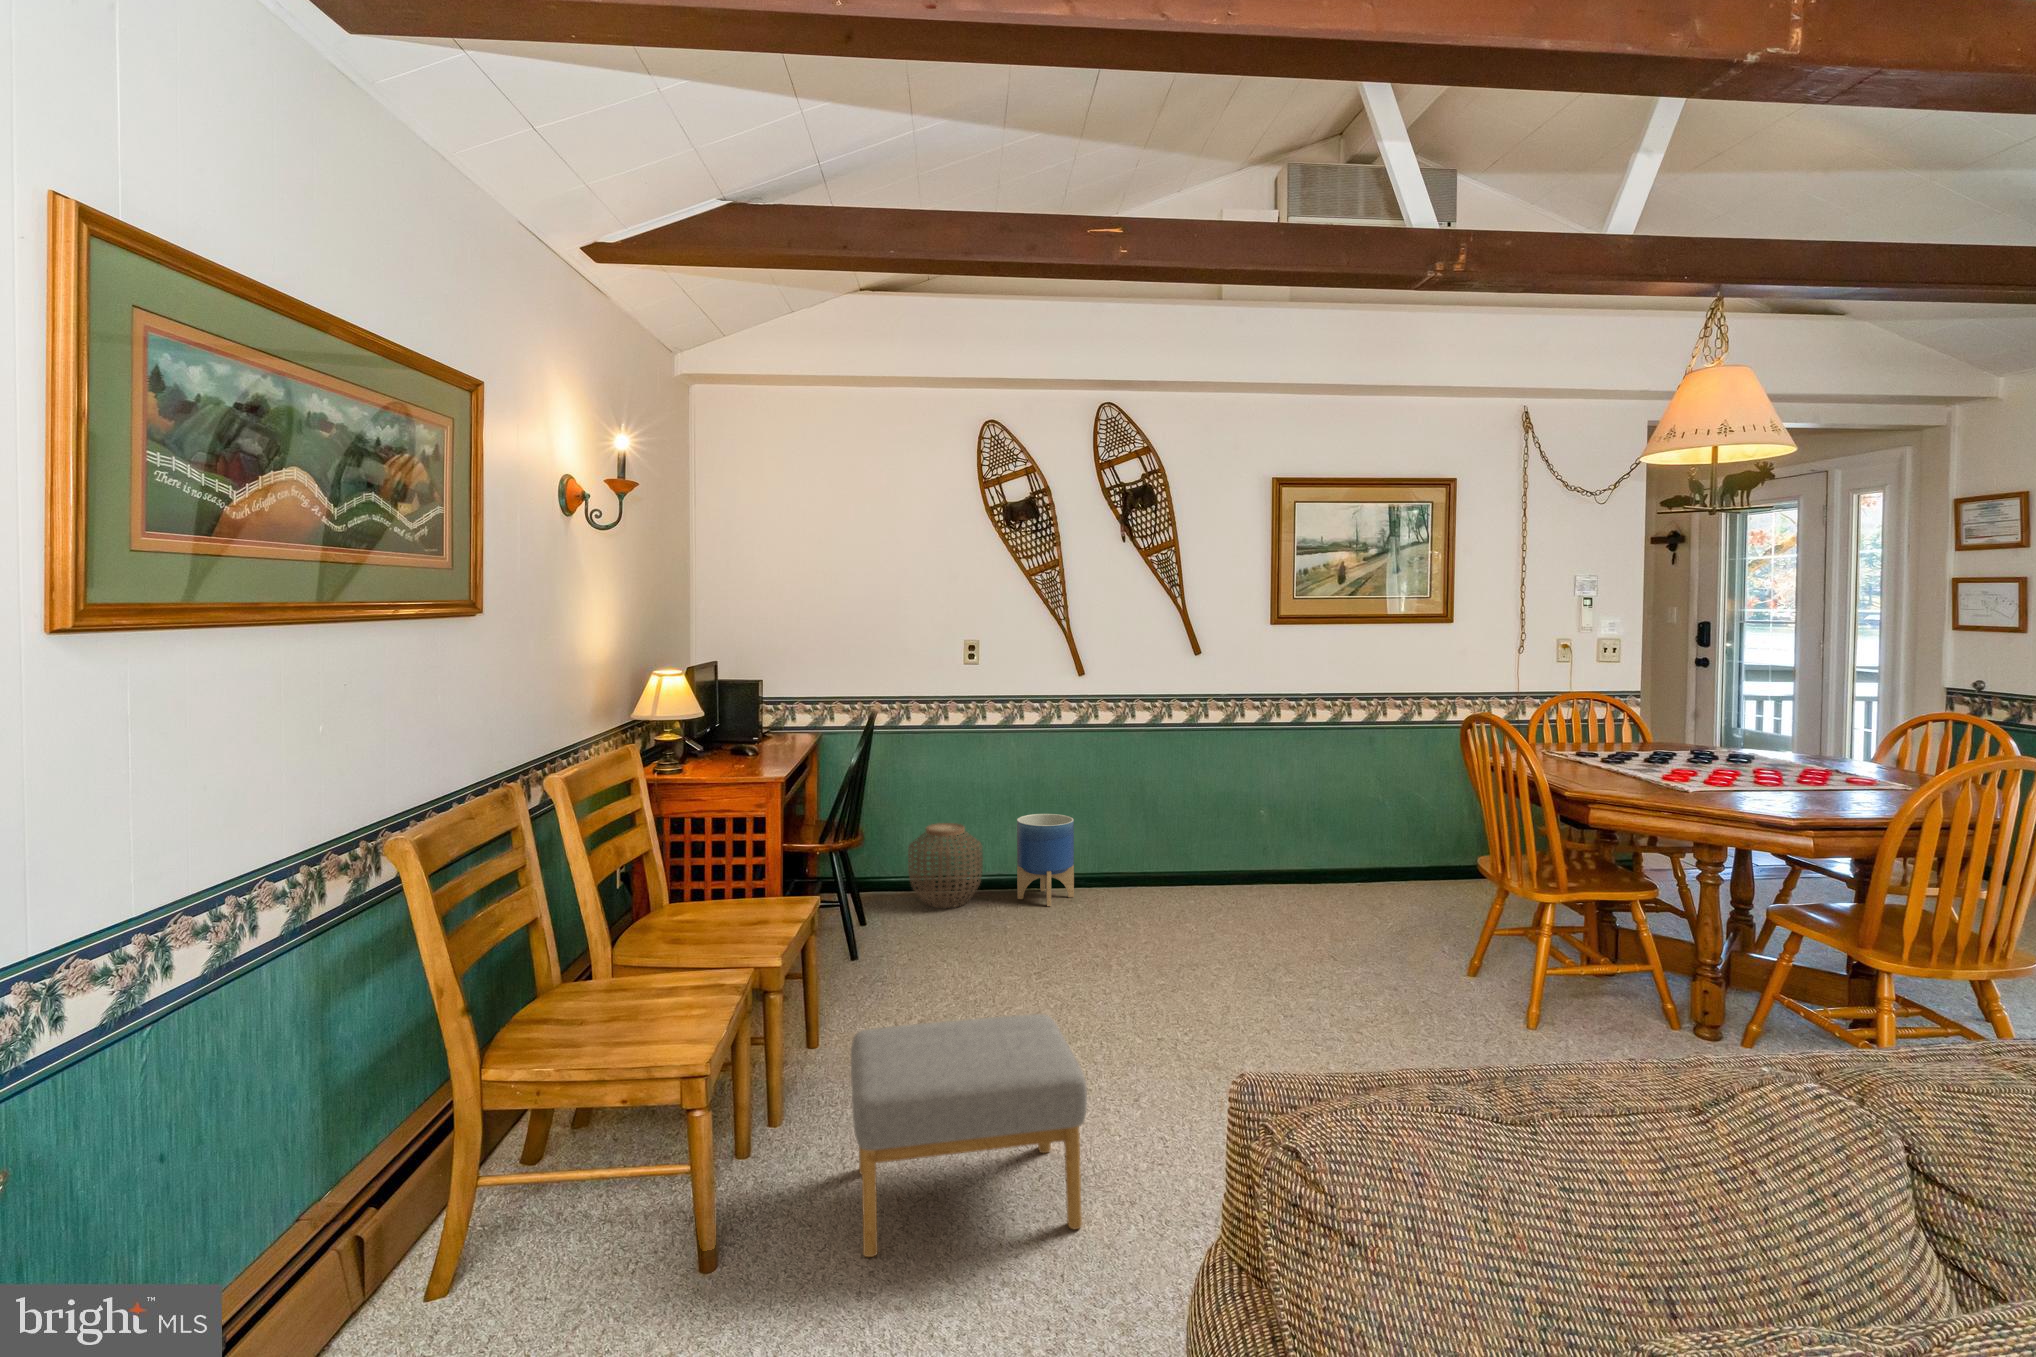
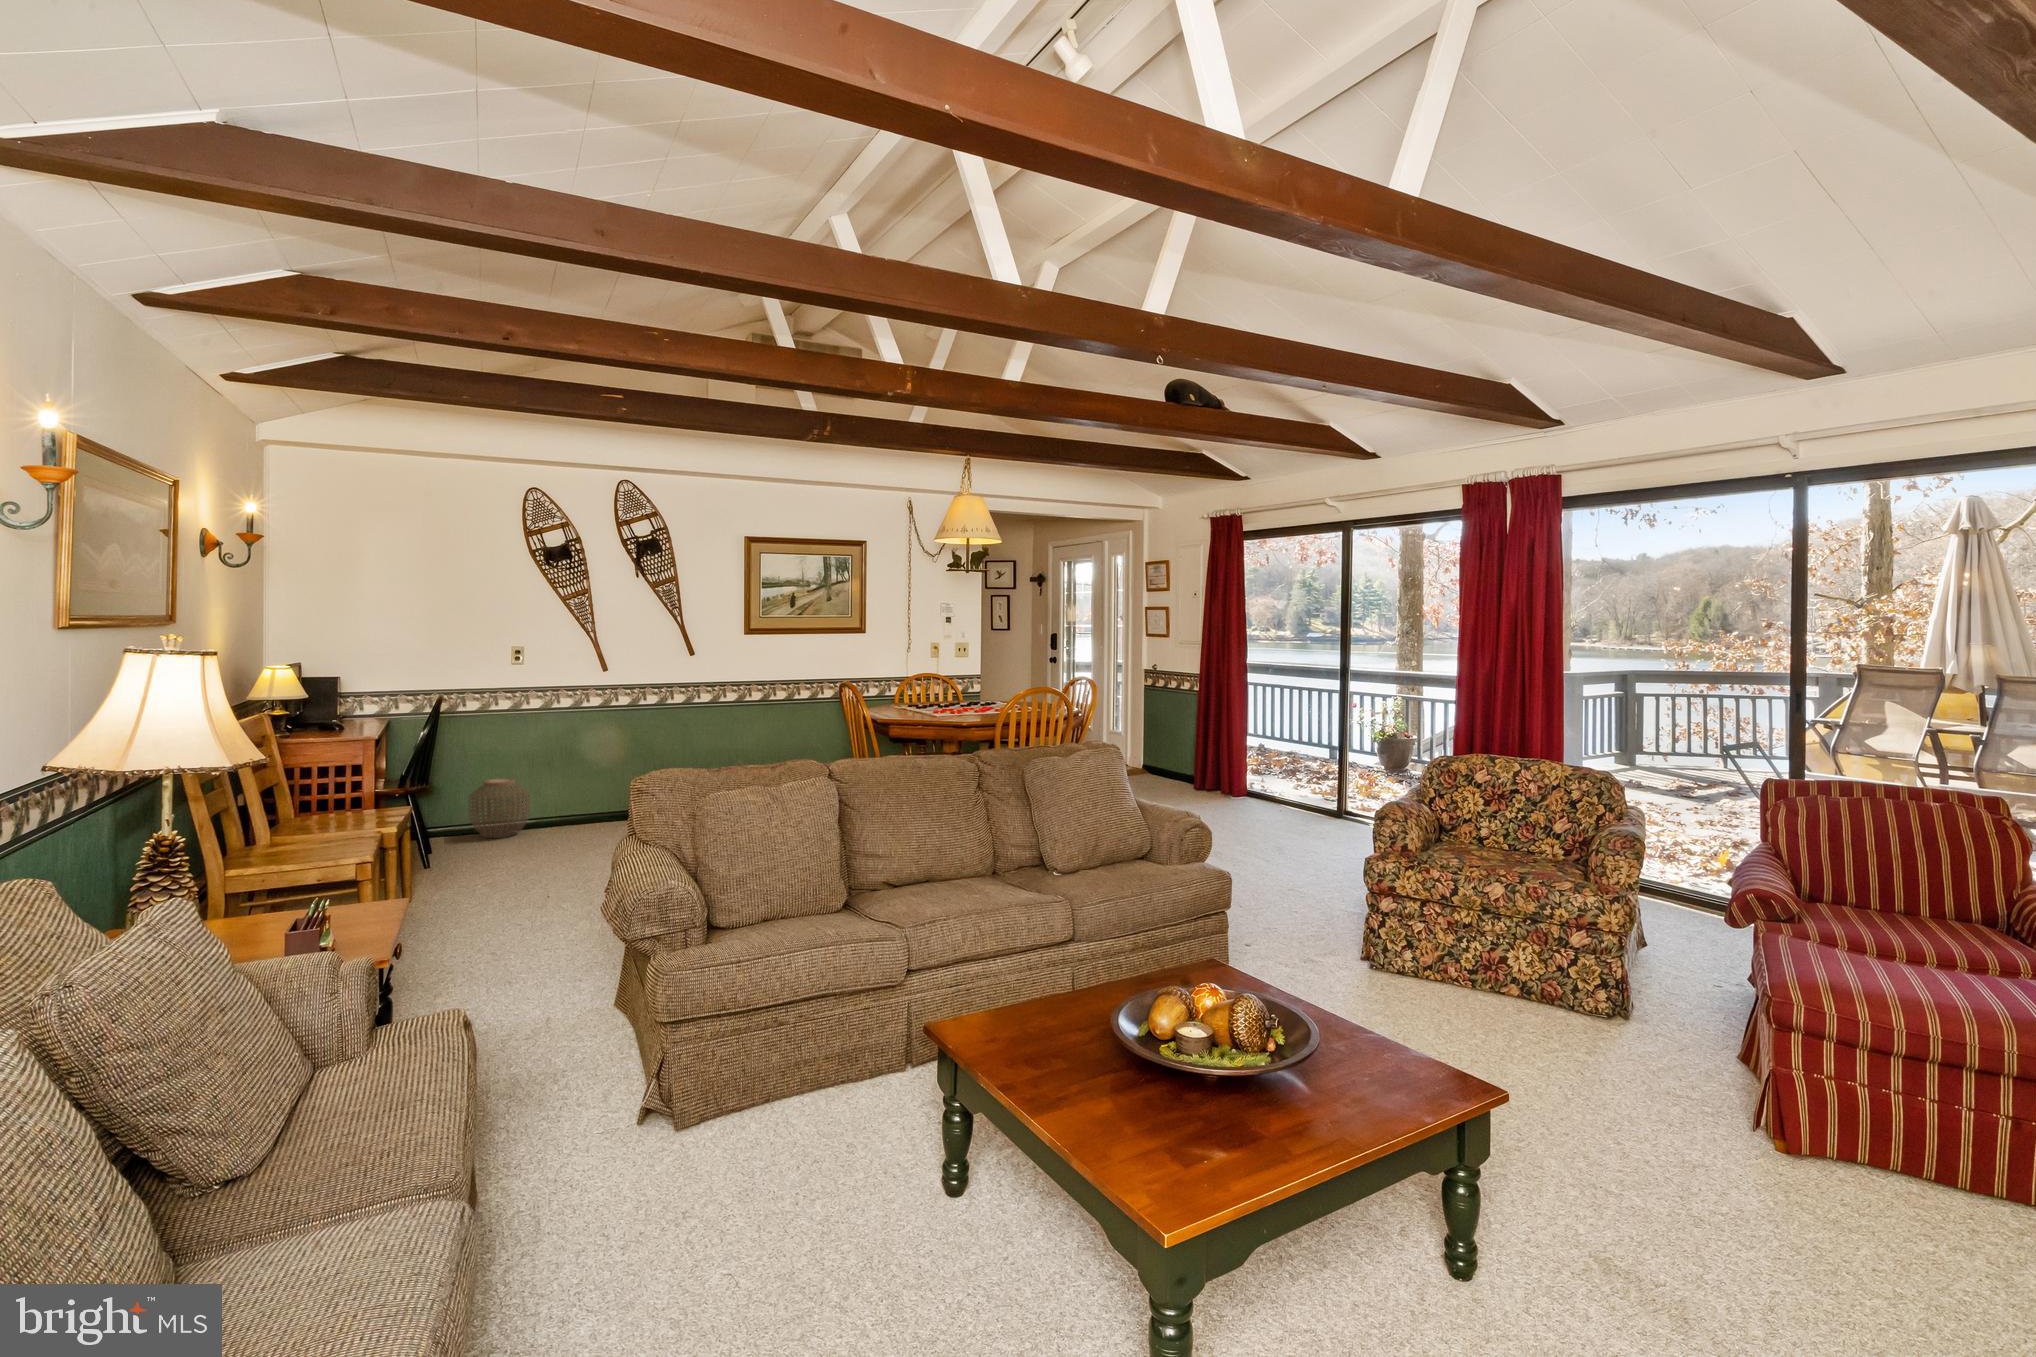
planter: present [1017,814,1074,906] -> none [557,769,602,831]
footstool: present [851,1014,1087,1257] -> none [446,847,585,959]

